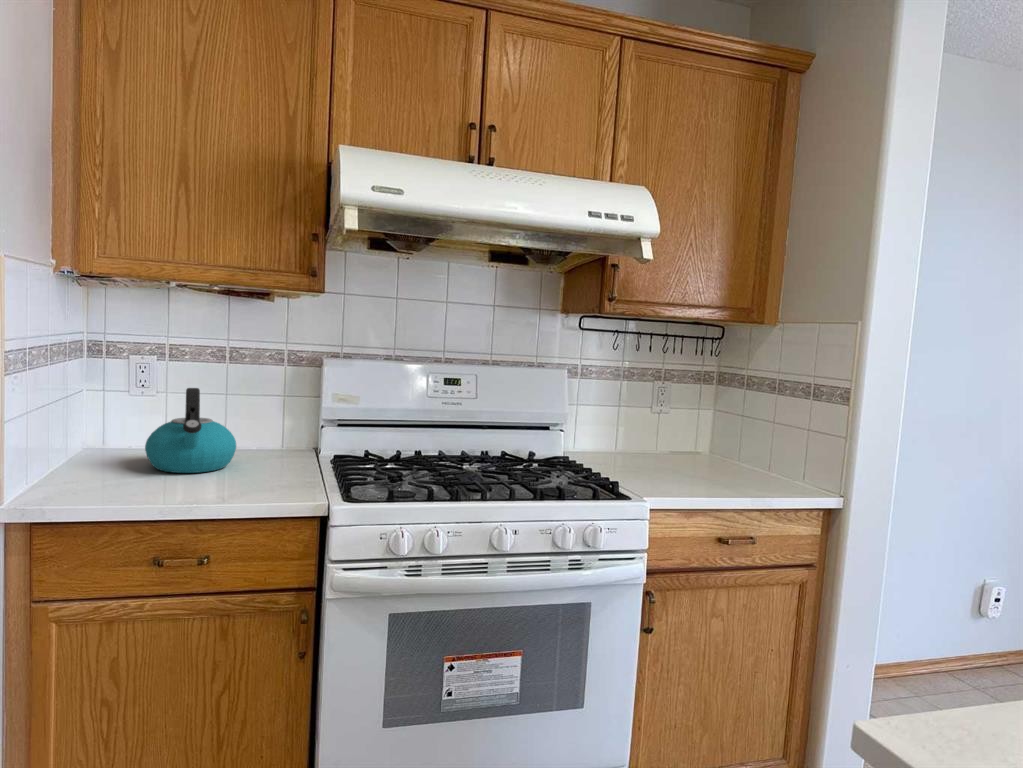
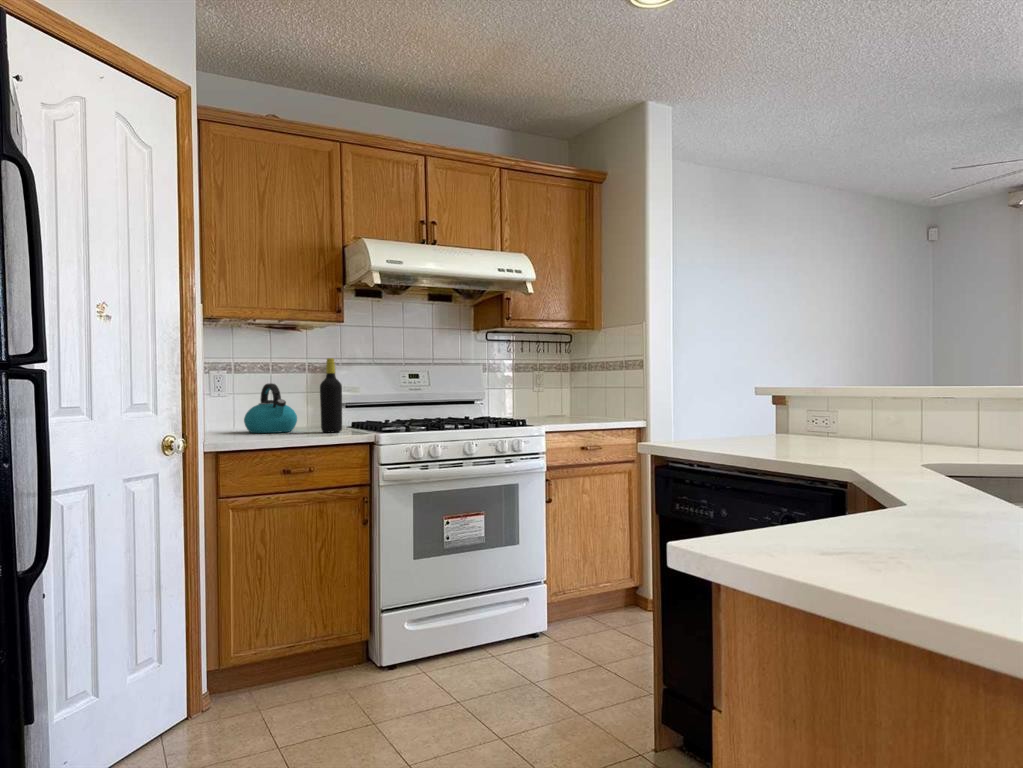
bottle: none [254,357,294,486] -> present [320,358,342,432]

